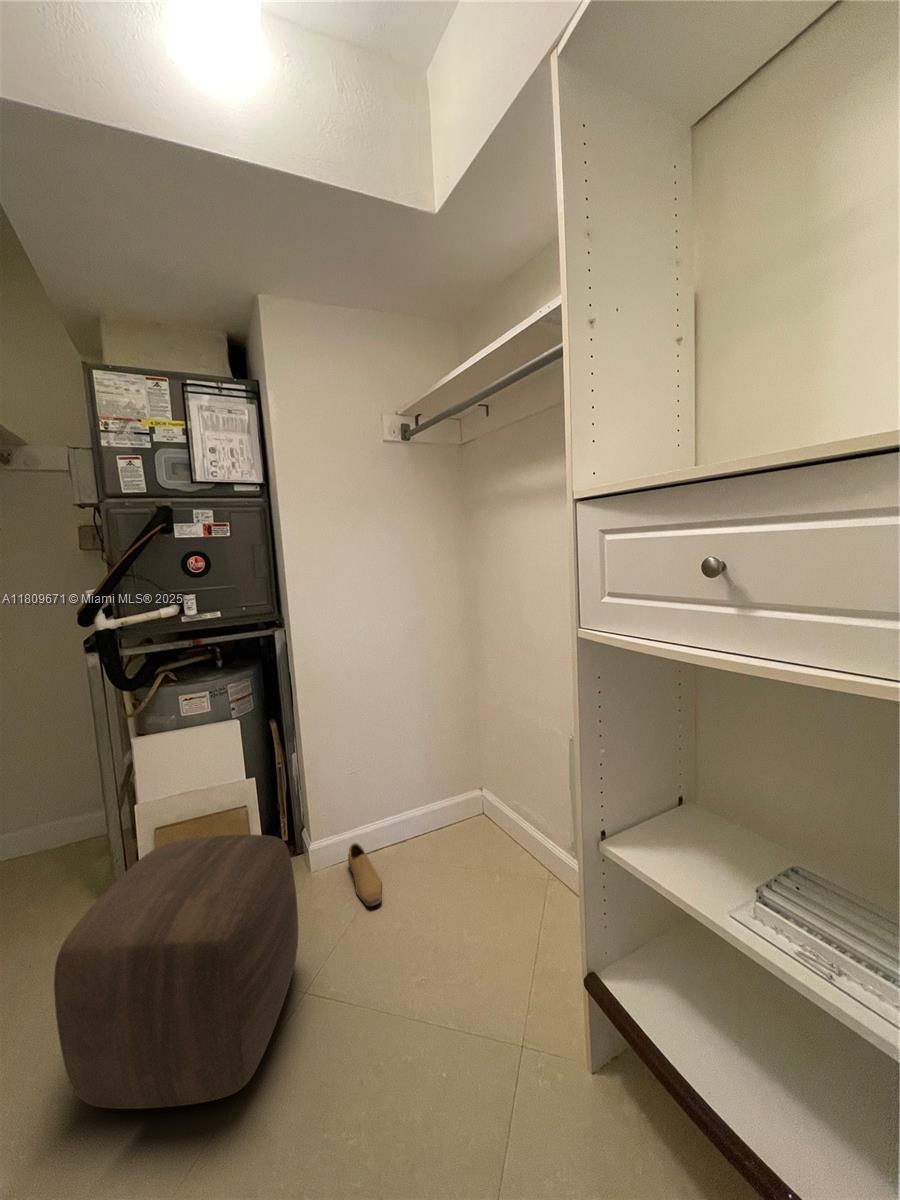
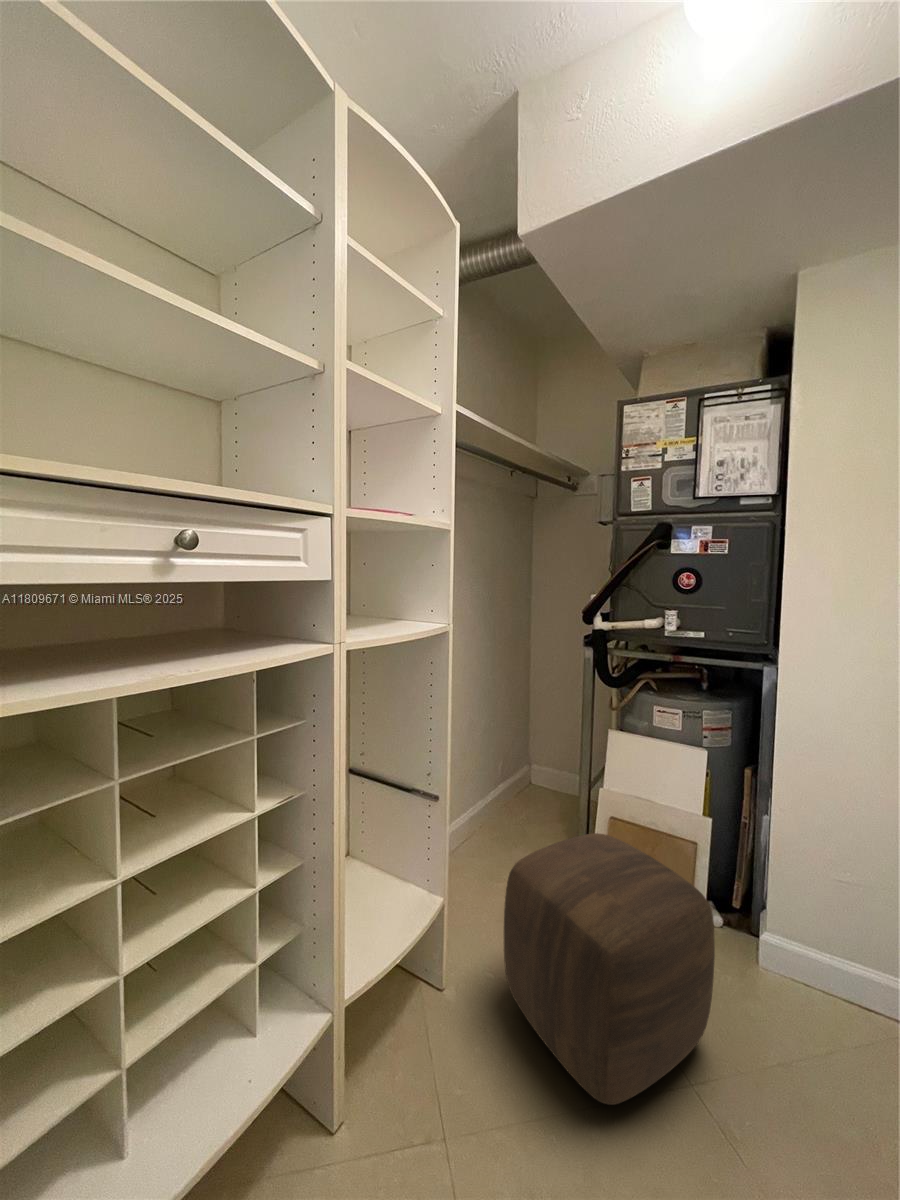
shoe: present [348,843,382,906] -> none [812,973,859,1080]

